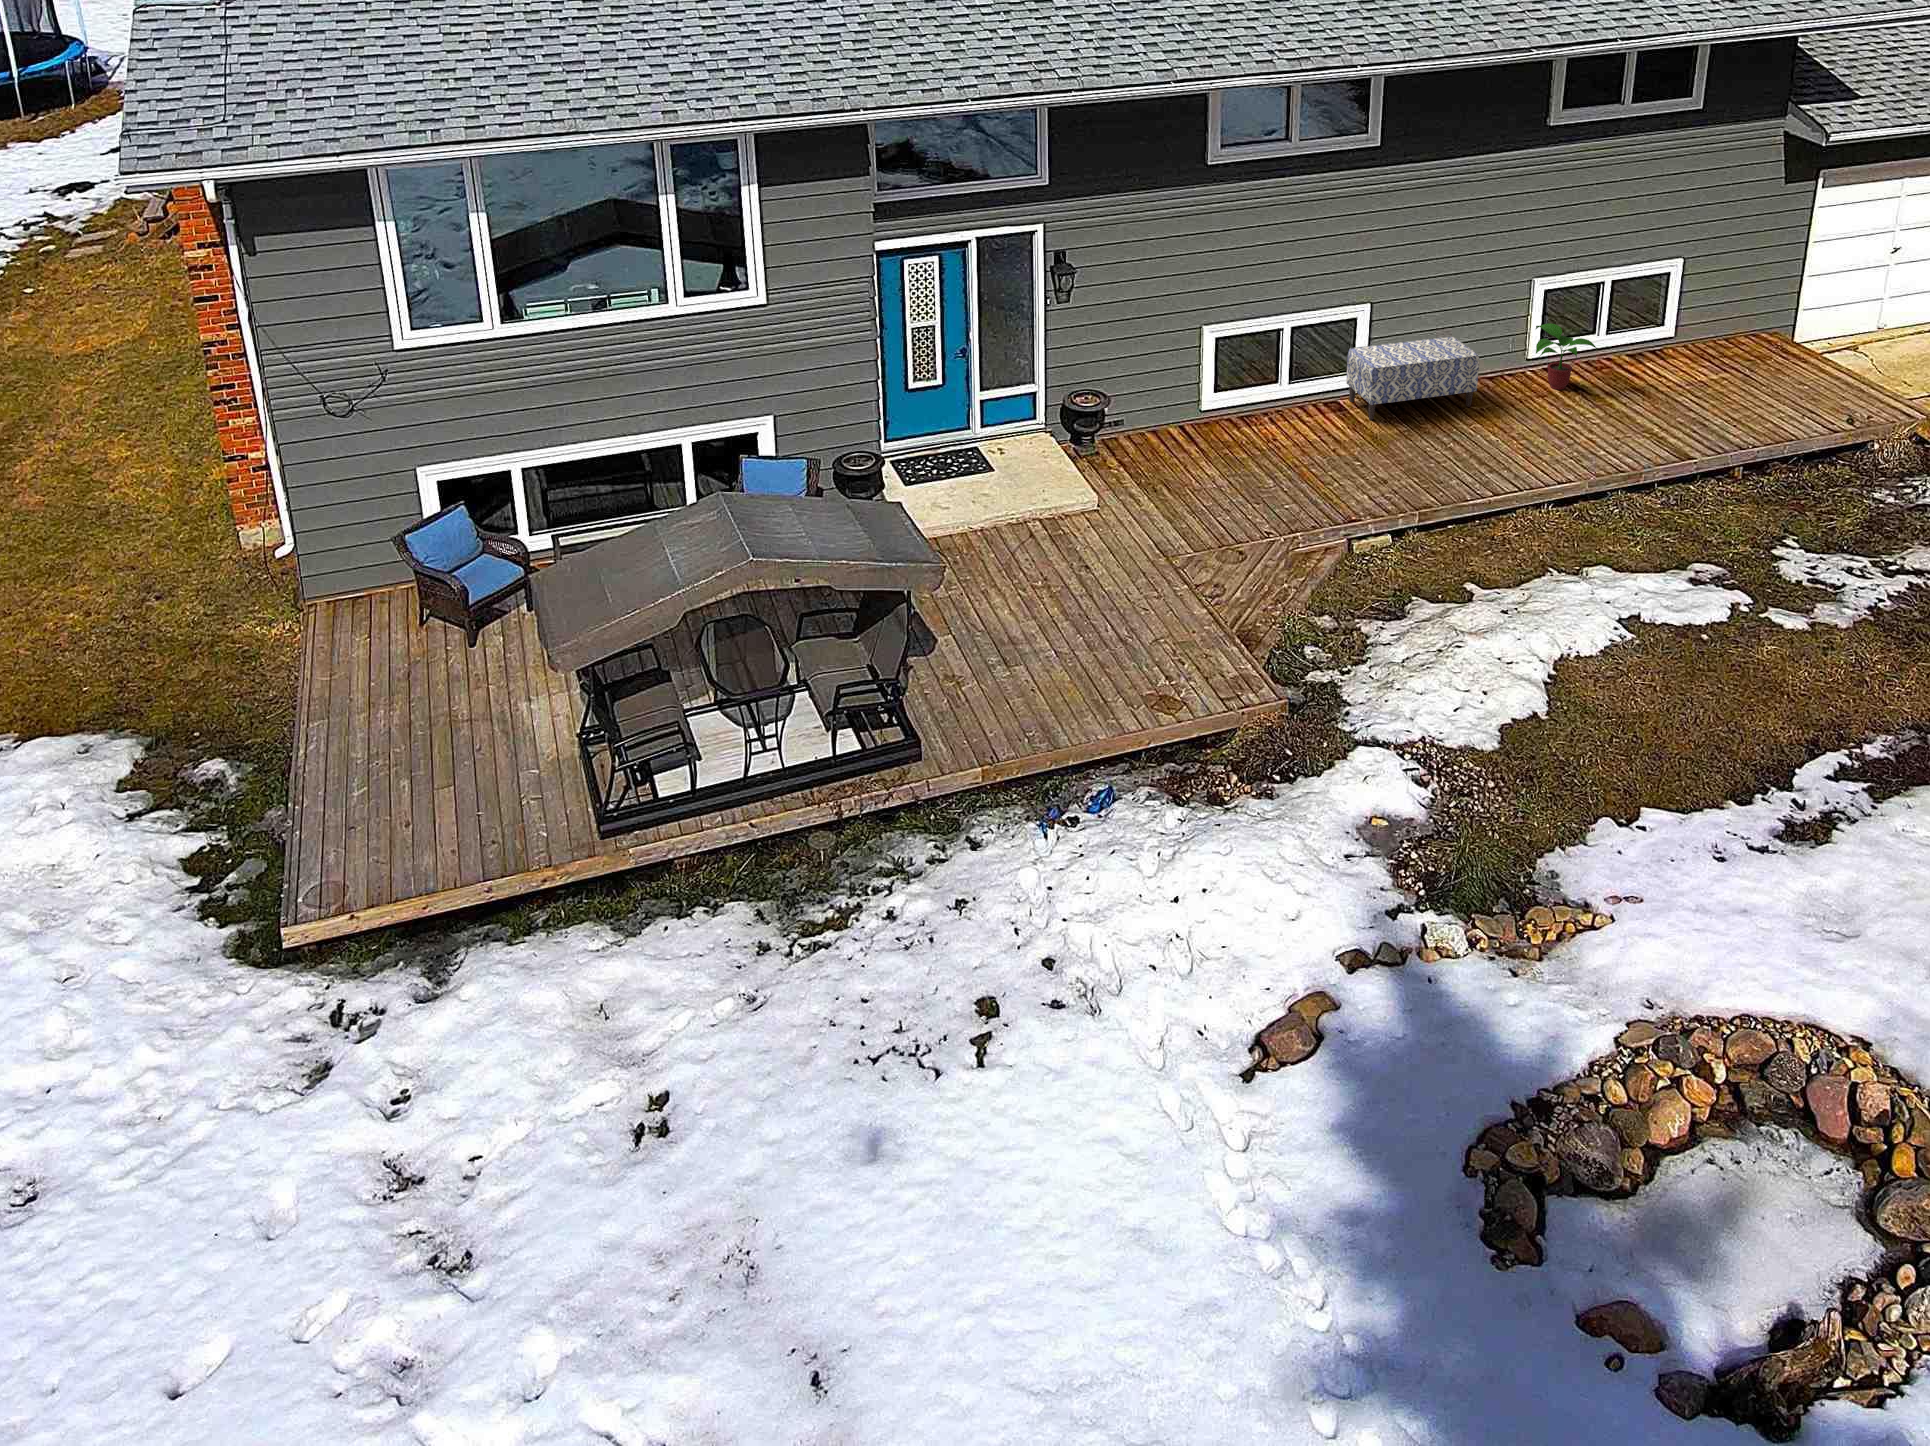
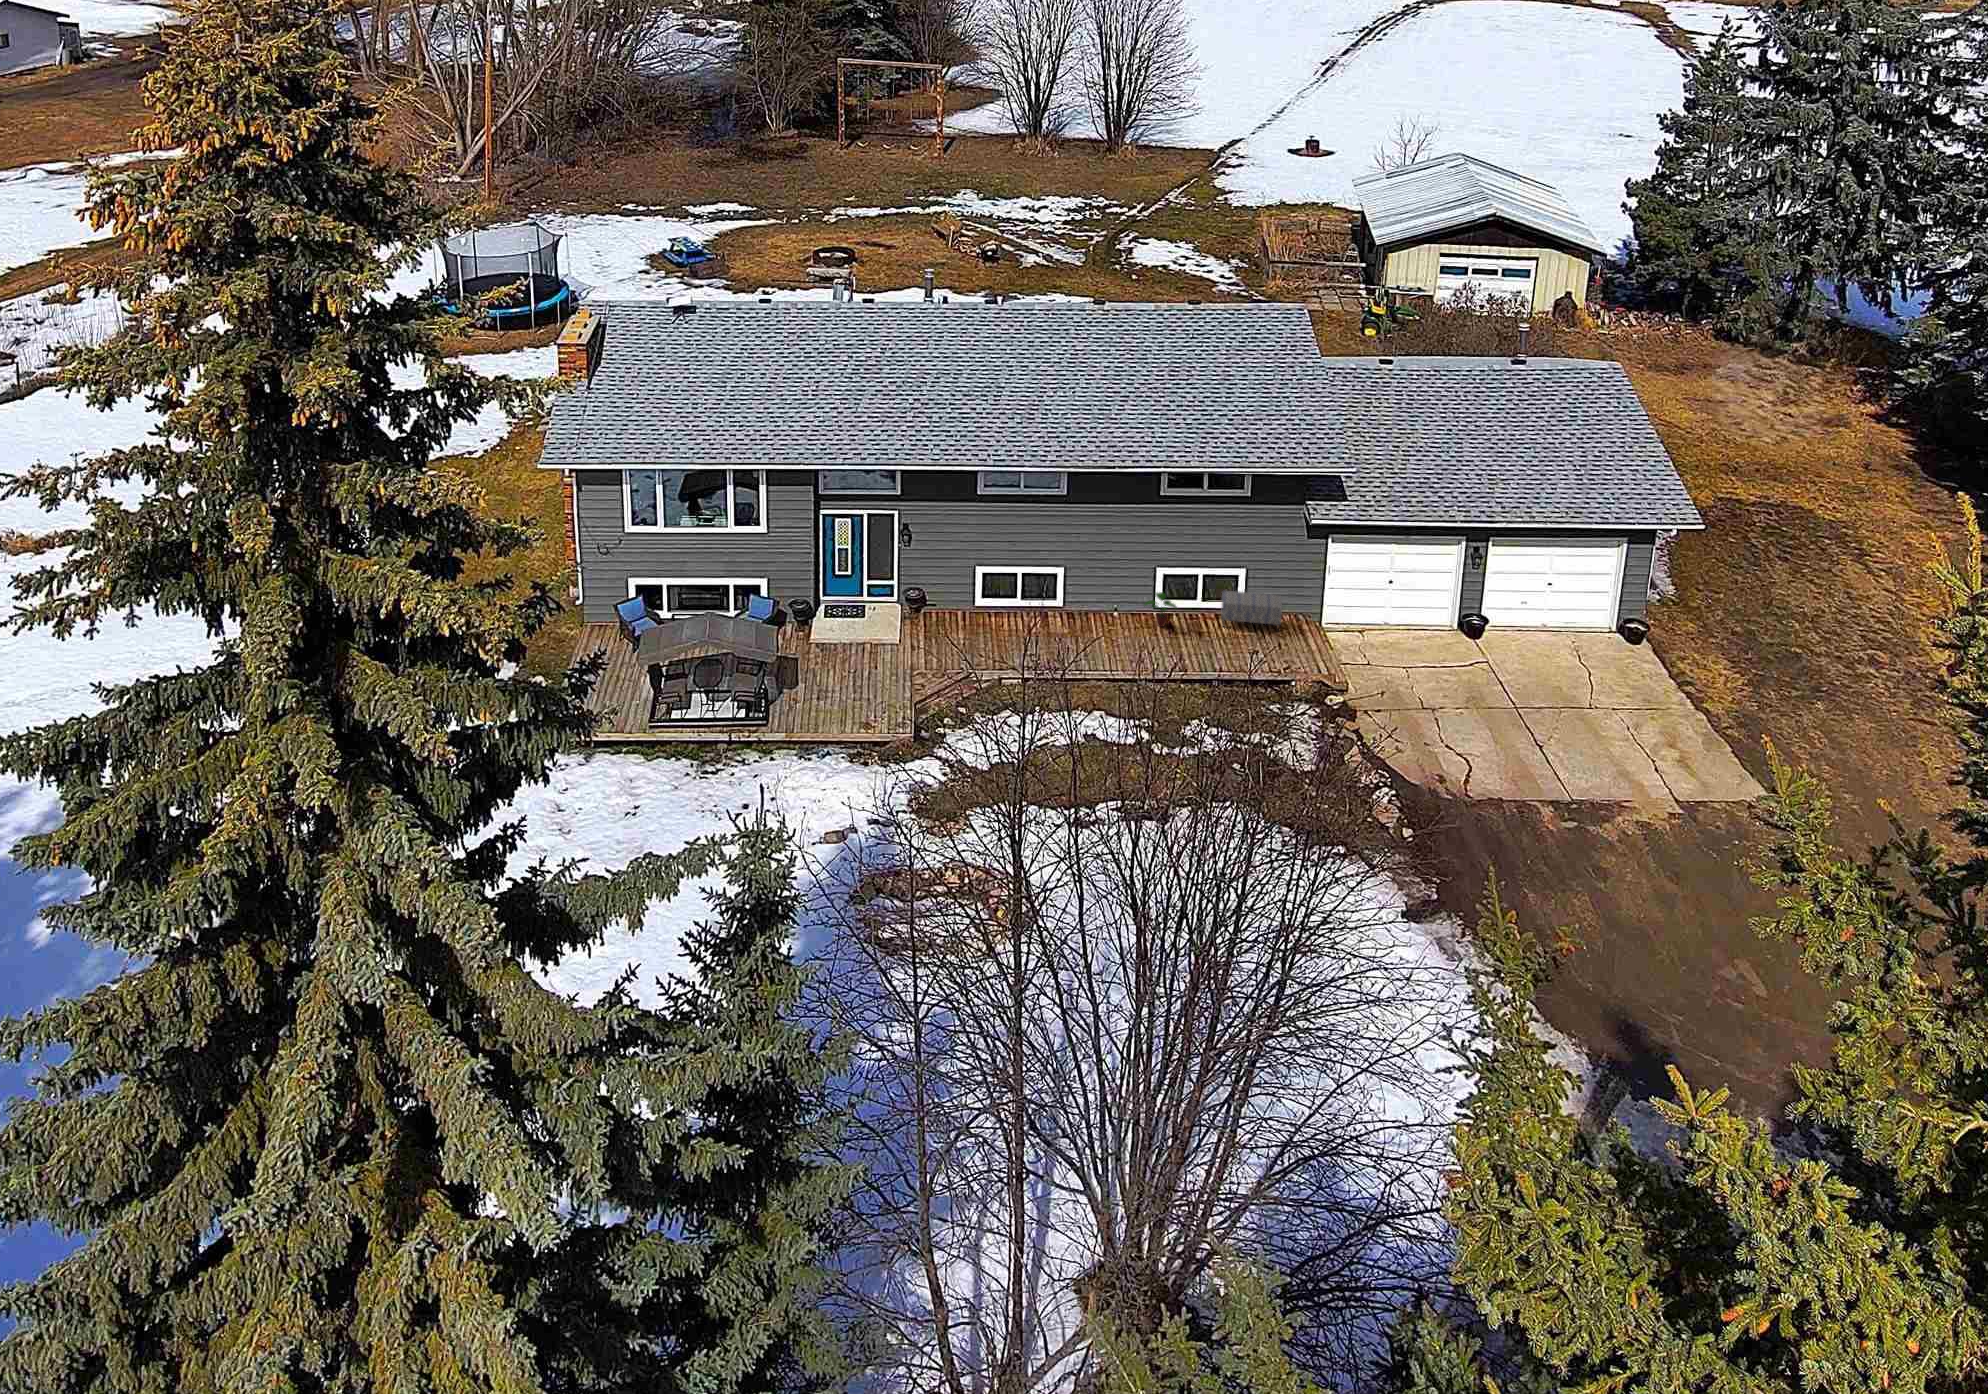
bench: present [1346,336,1479,420] -> present [1222,591,1282,631]

